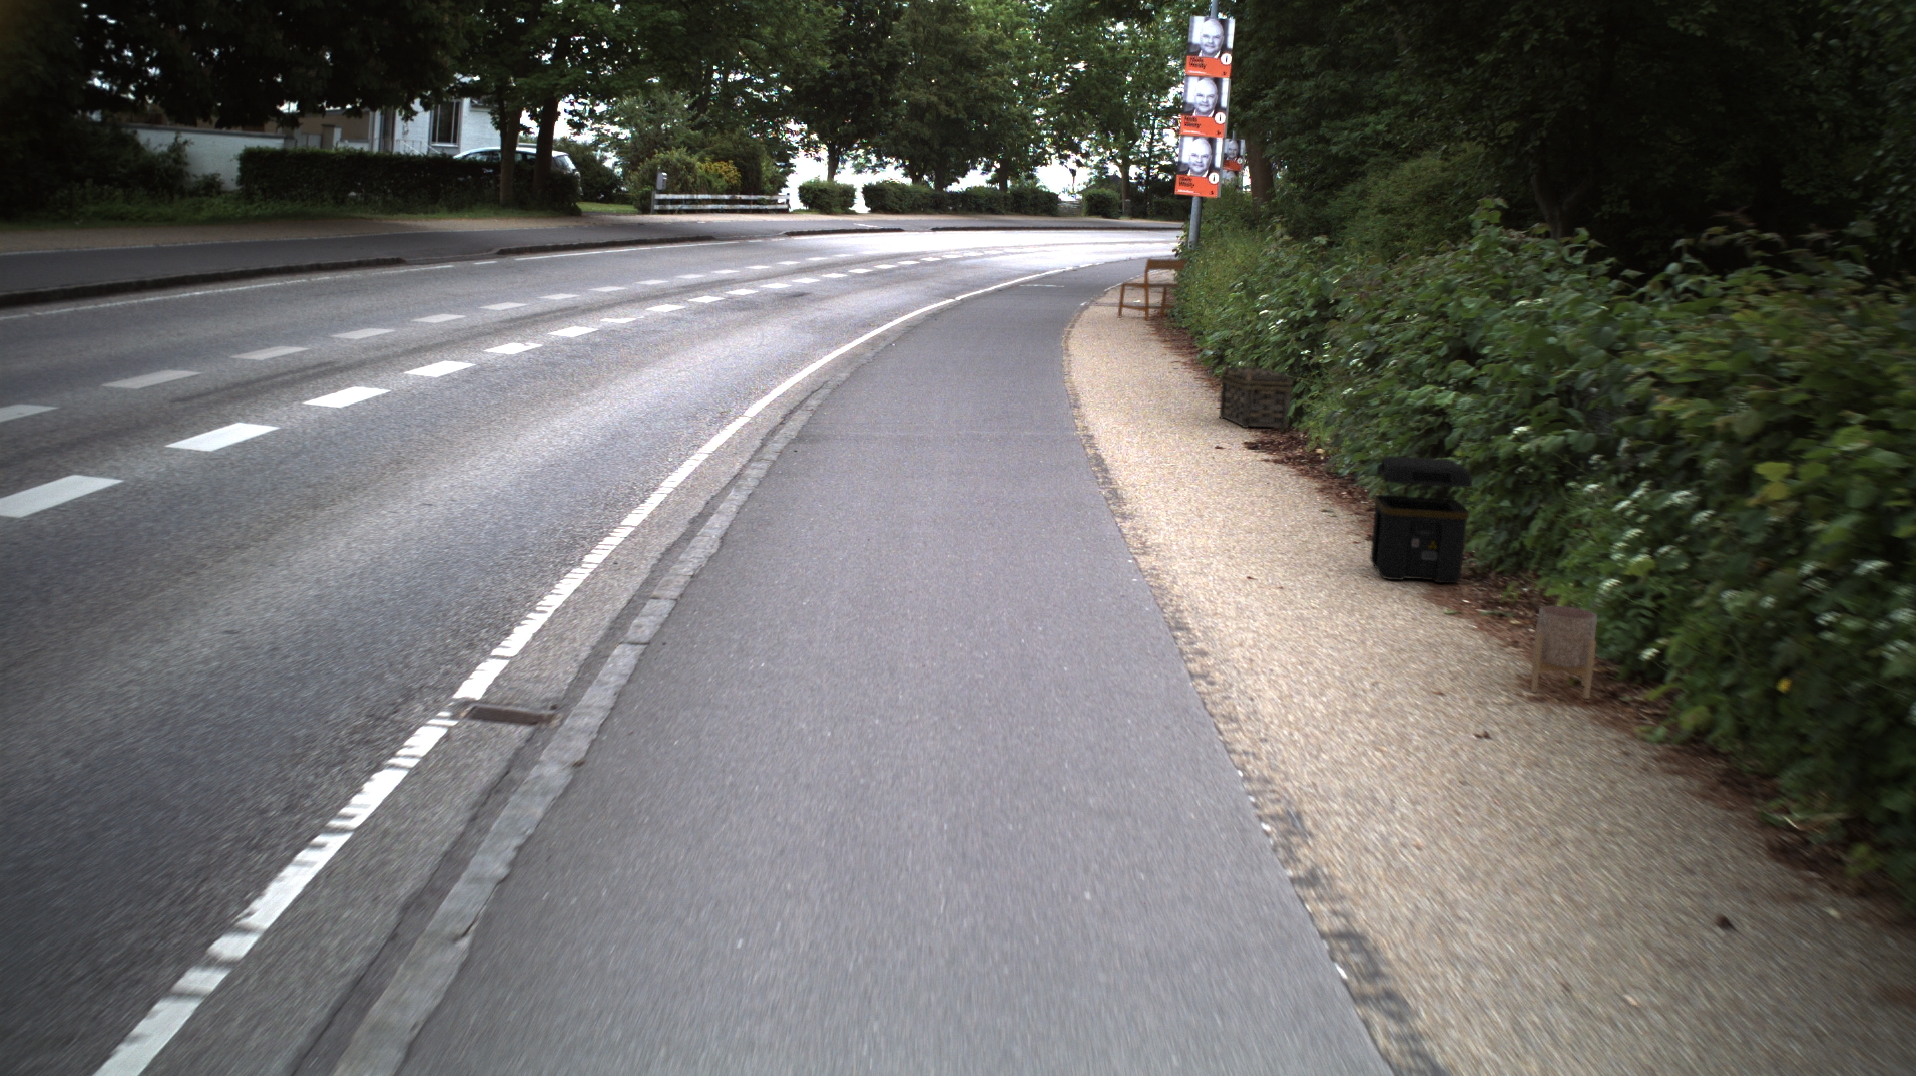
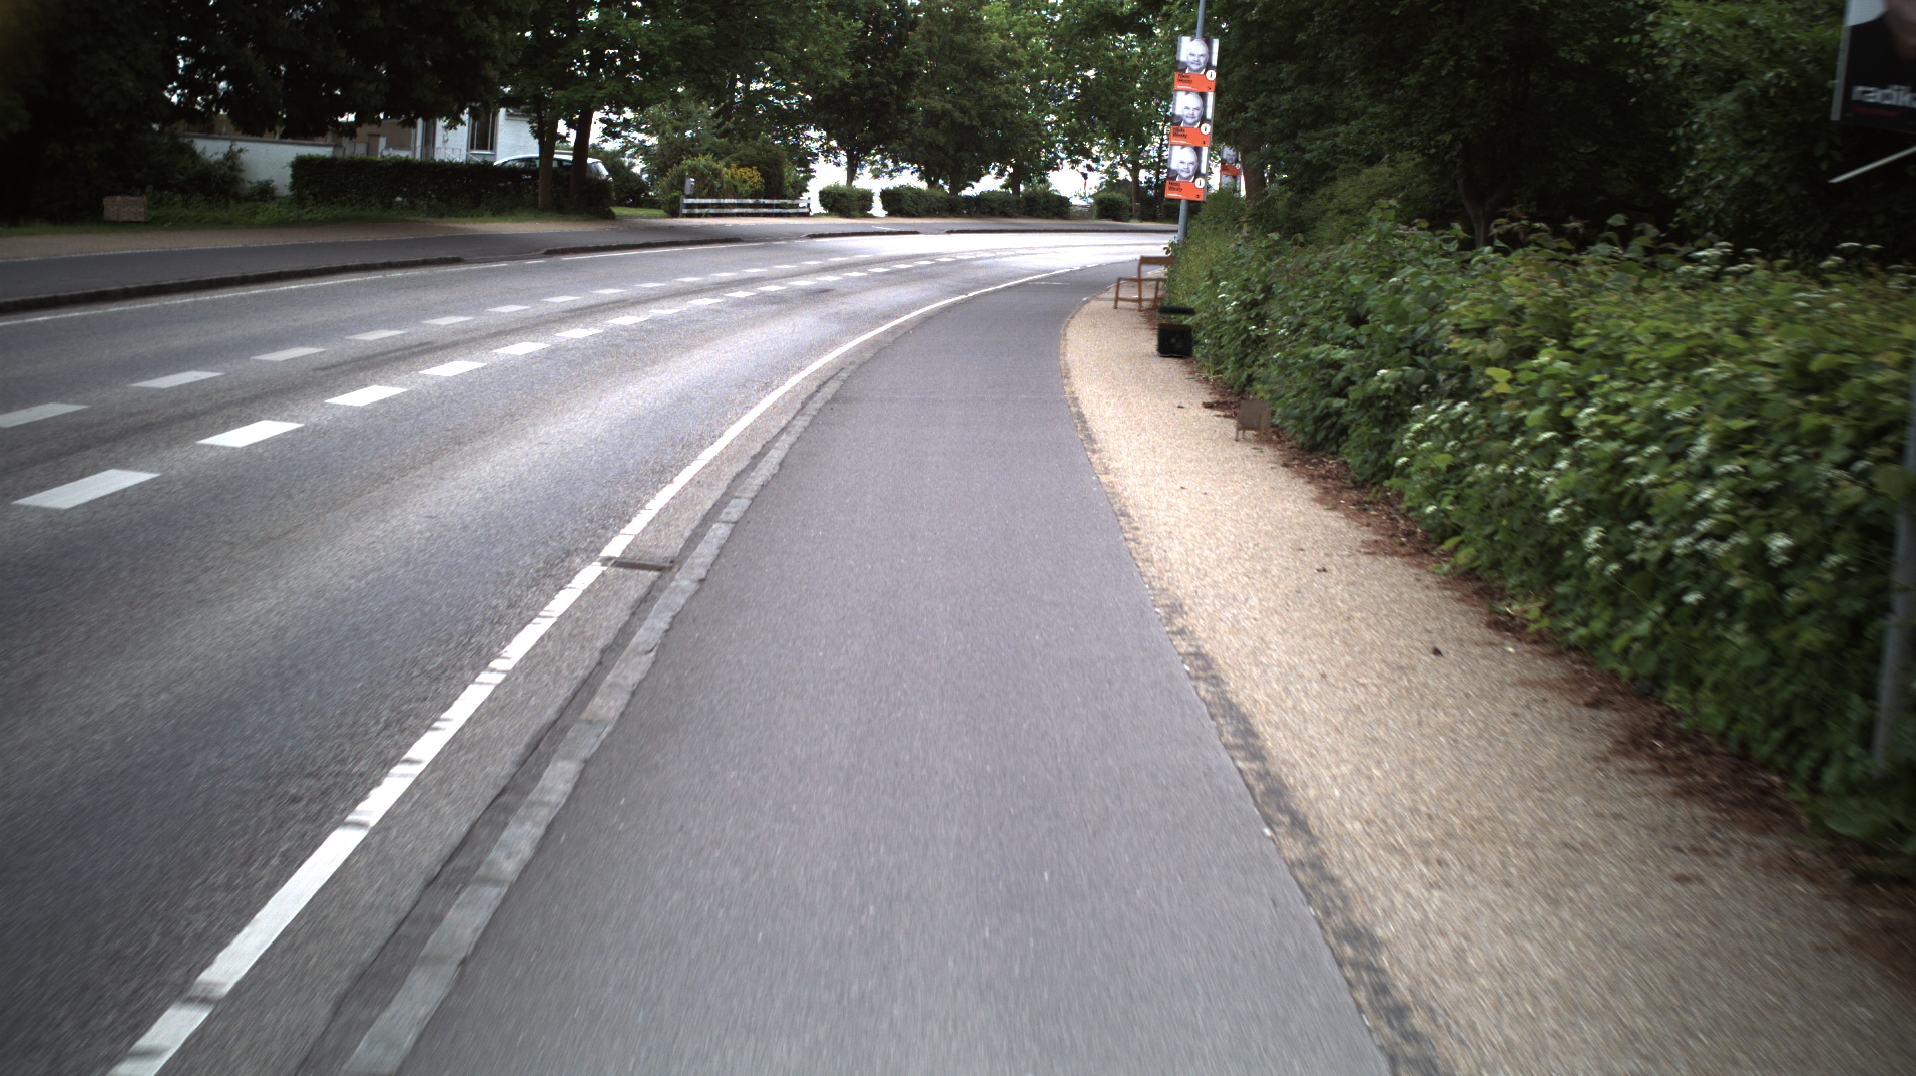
basket: present [1220,364,1292,429] -> present [103,197,148,222]
toolbox: present [1371,456,1473,583] -> present [1156,306,1196,358]
planter: present [1531,606,1597,699] -> present [1236,400,1271,443]

